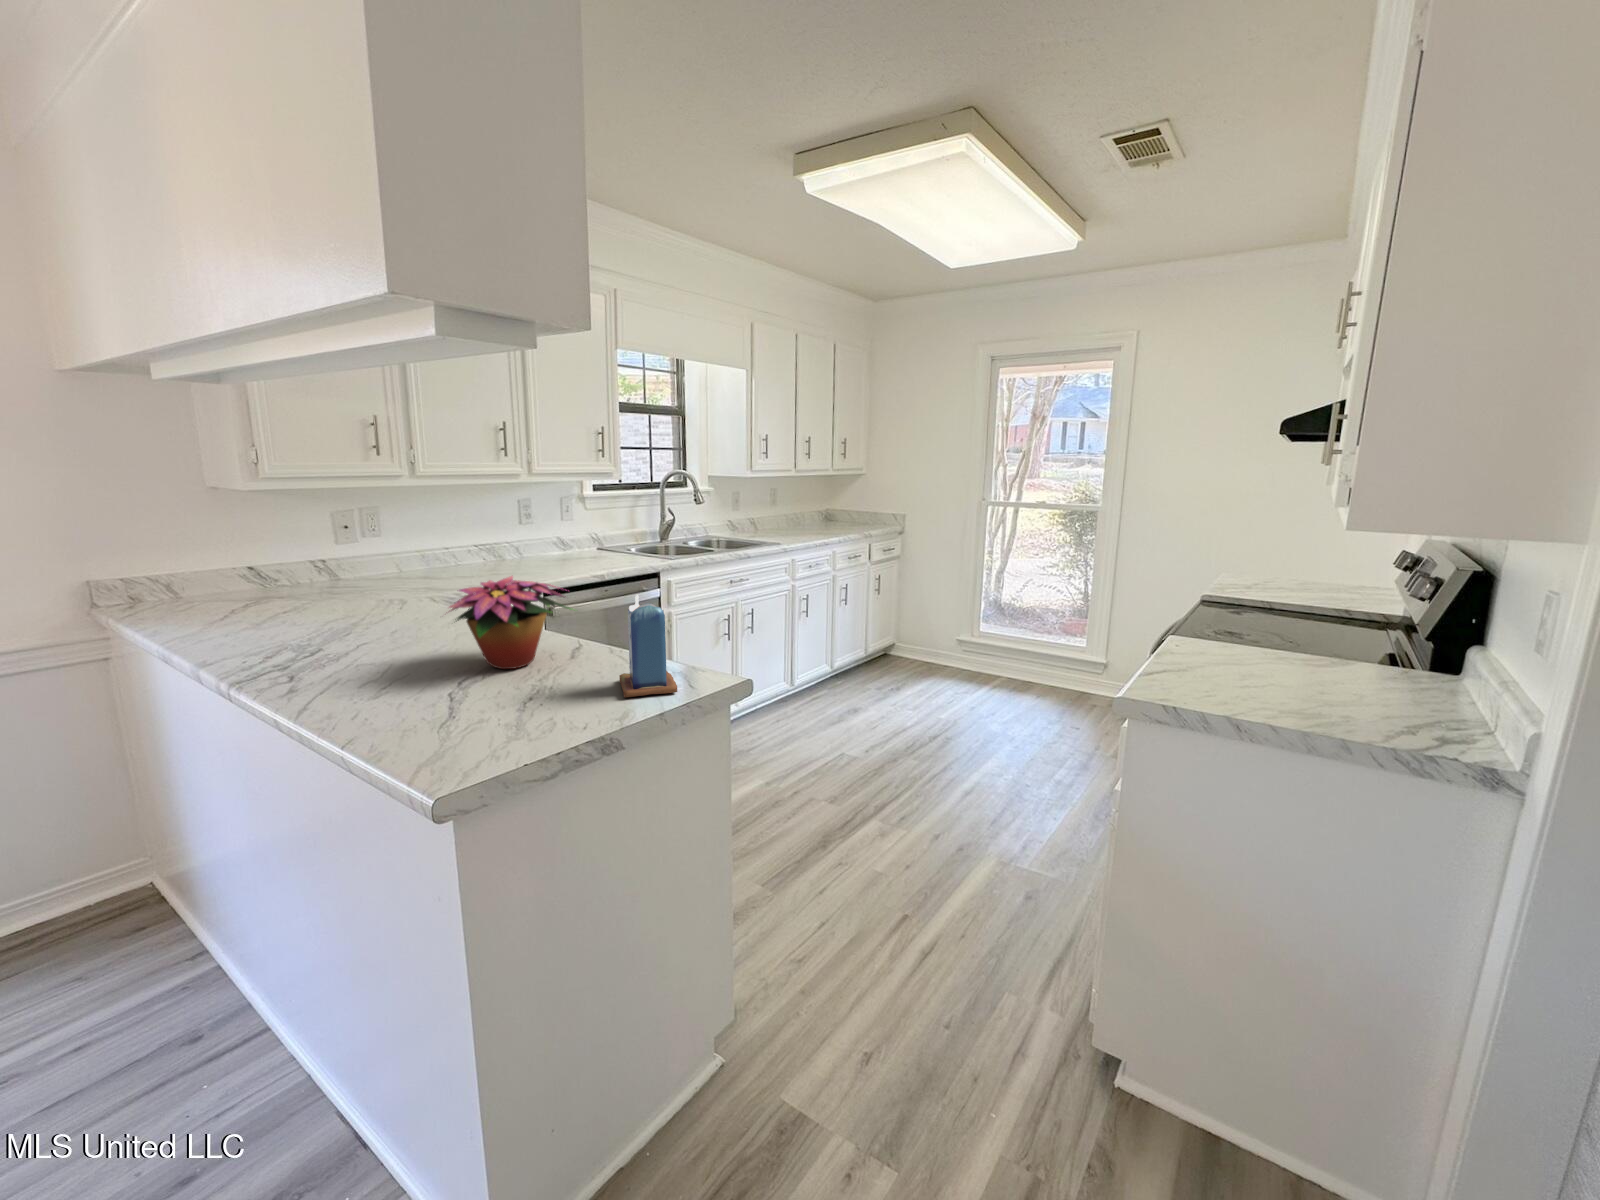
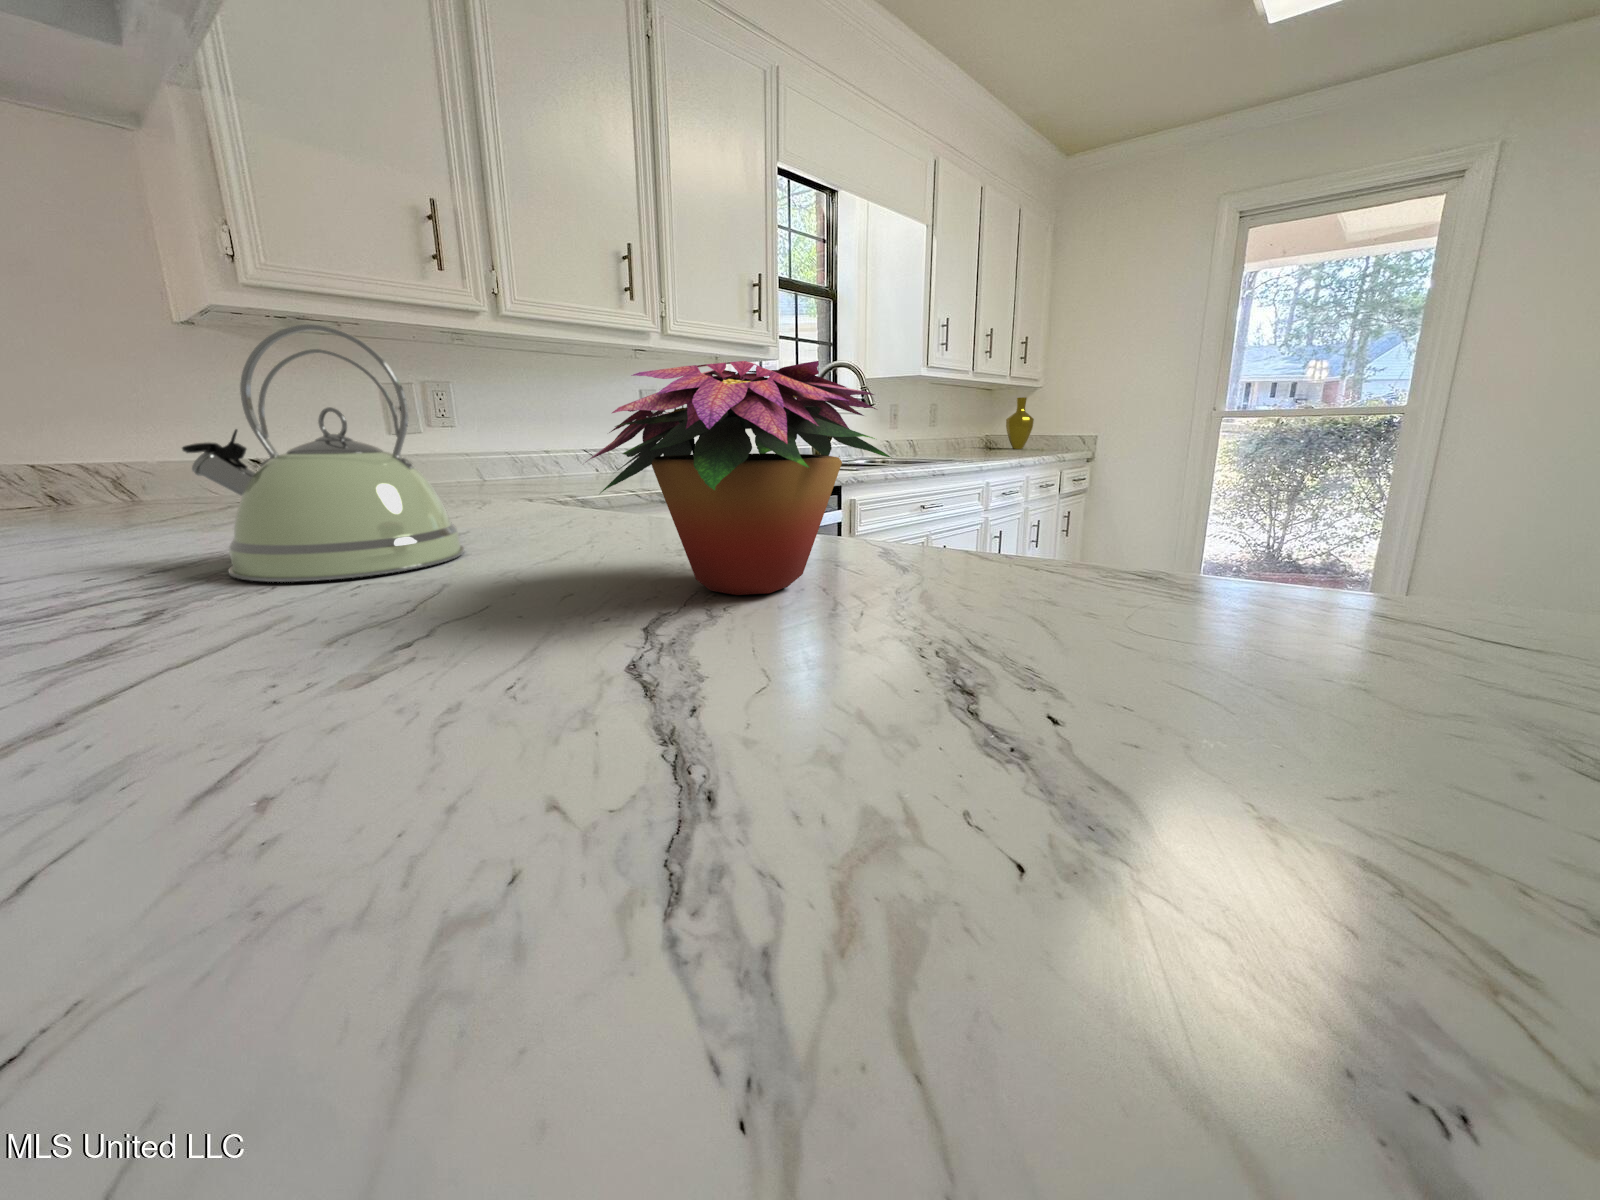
vase: none [838,482,860,522] -> present [1006,397,1034,449]
kettle: none [258,549,388,663] -> present [182,324,464,582]
candle: present [619,594,677,697] -> none [1076,347,1334,671]

